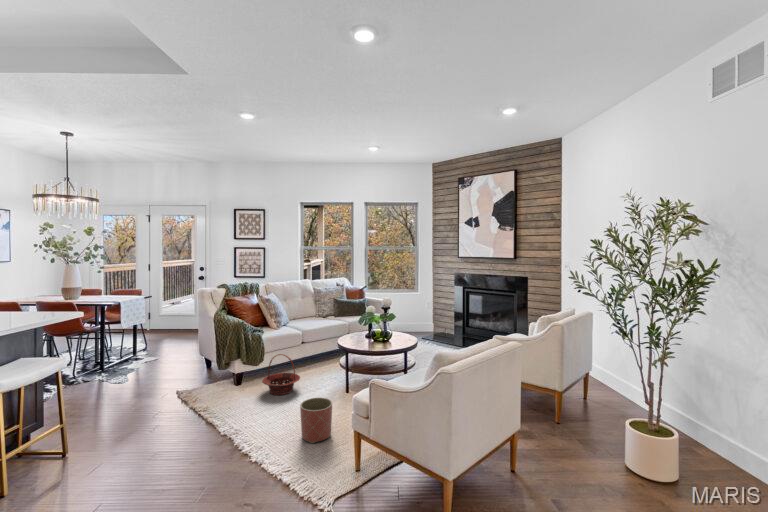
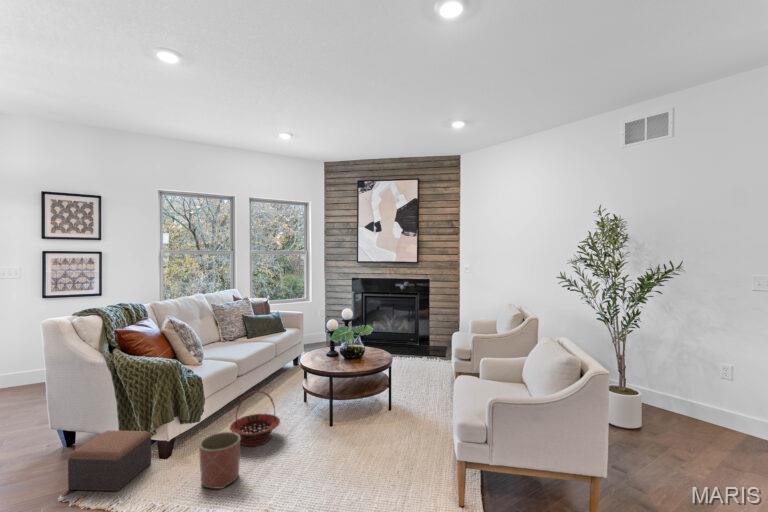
footstool: none [171,362,217,398] -> present [68,430,151,491]
planter: present [300,397,332,443] -> present [199,432,240,489]

